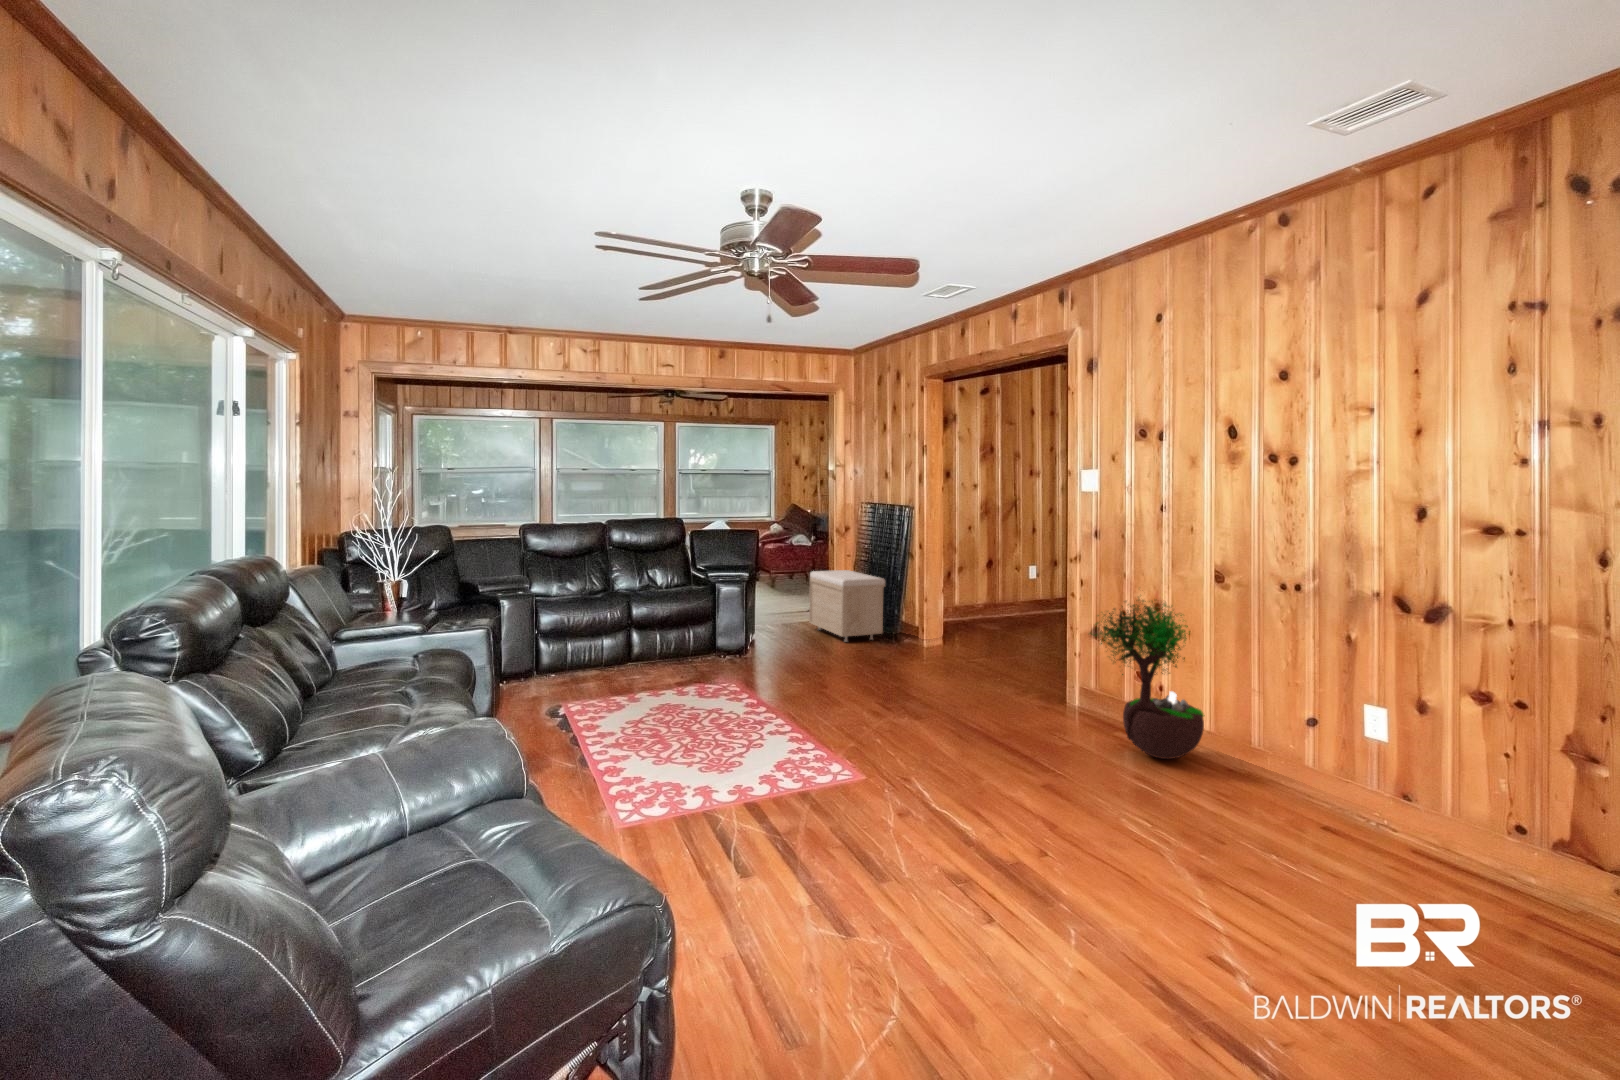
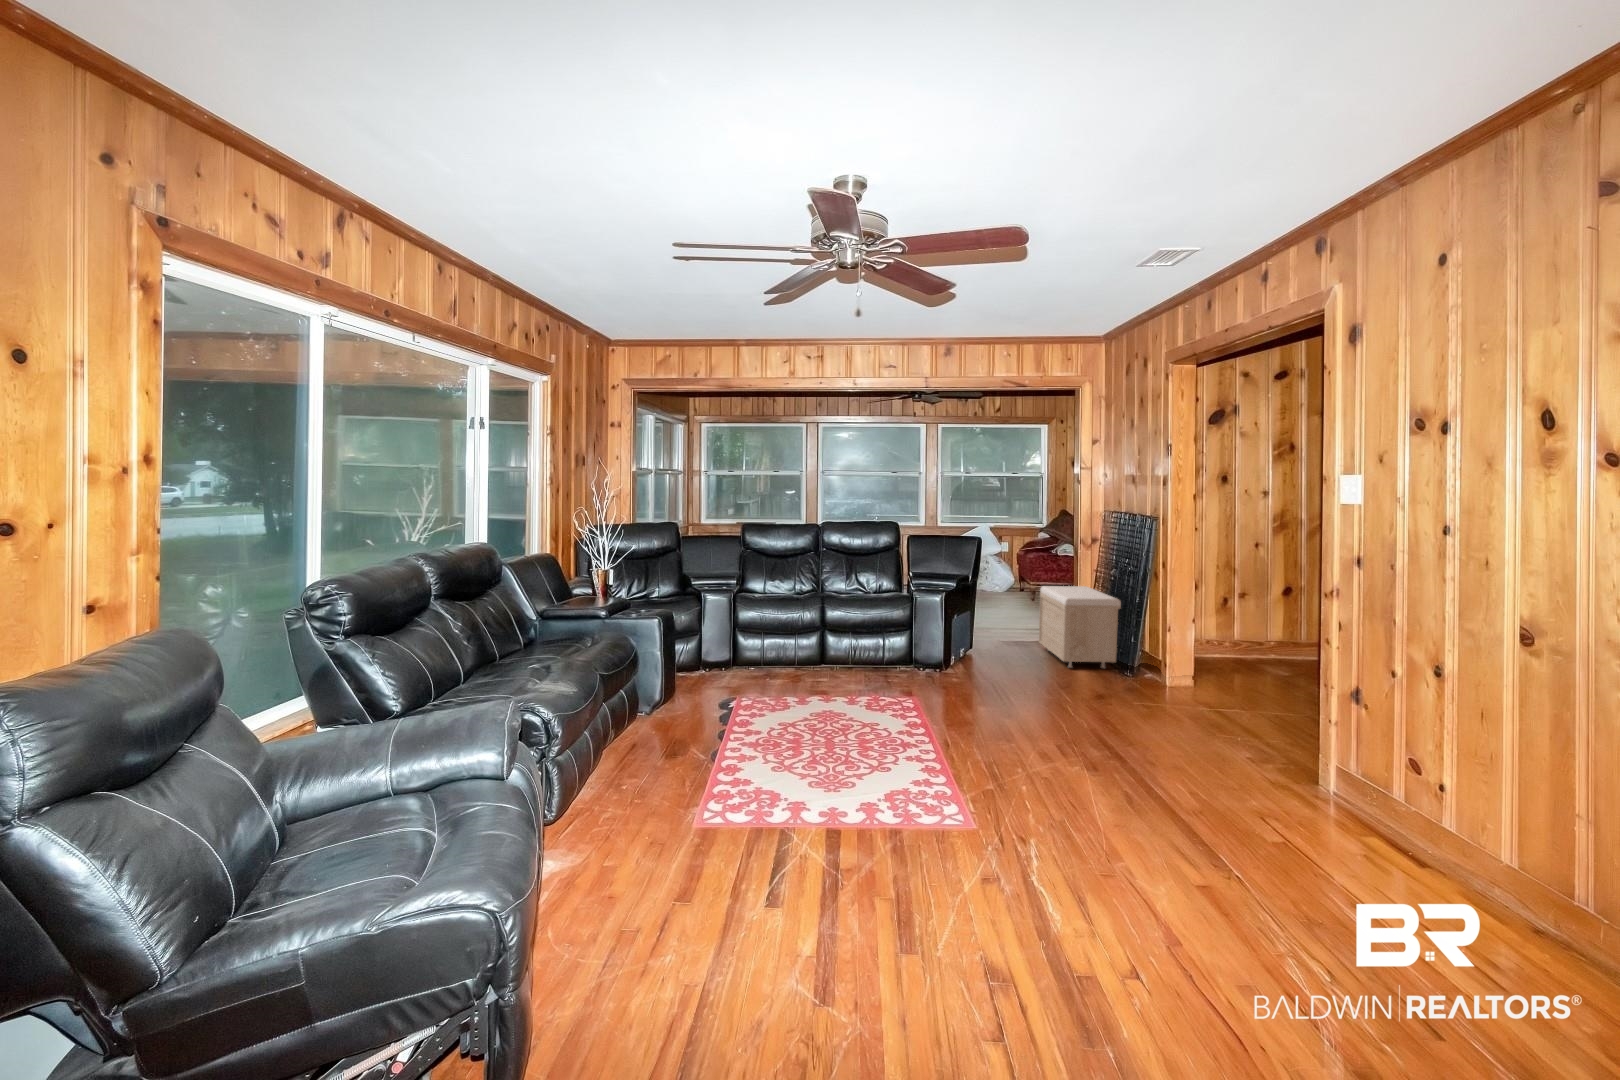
potted tree: present [1095,599,1205,759] -> none [1294,639,1489,888]

